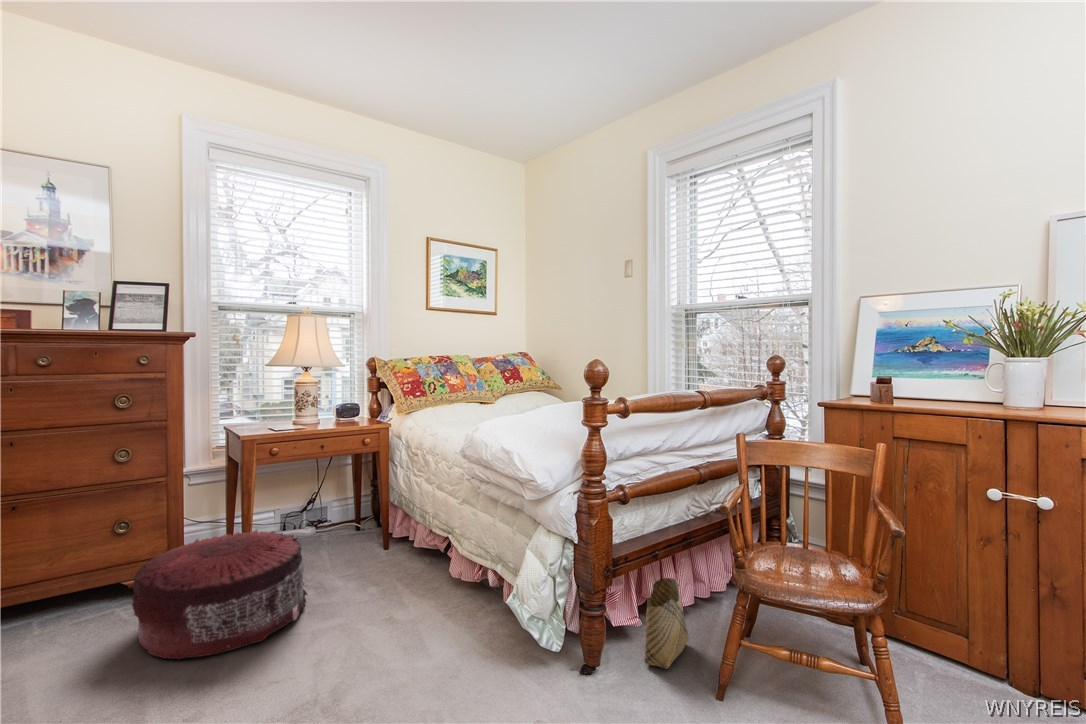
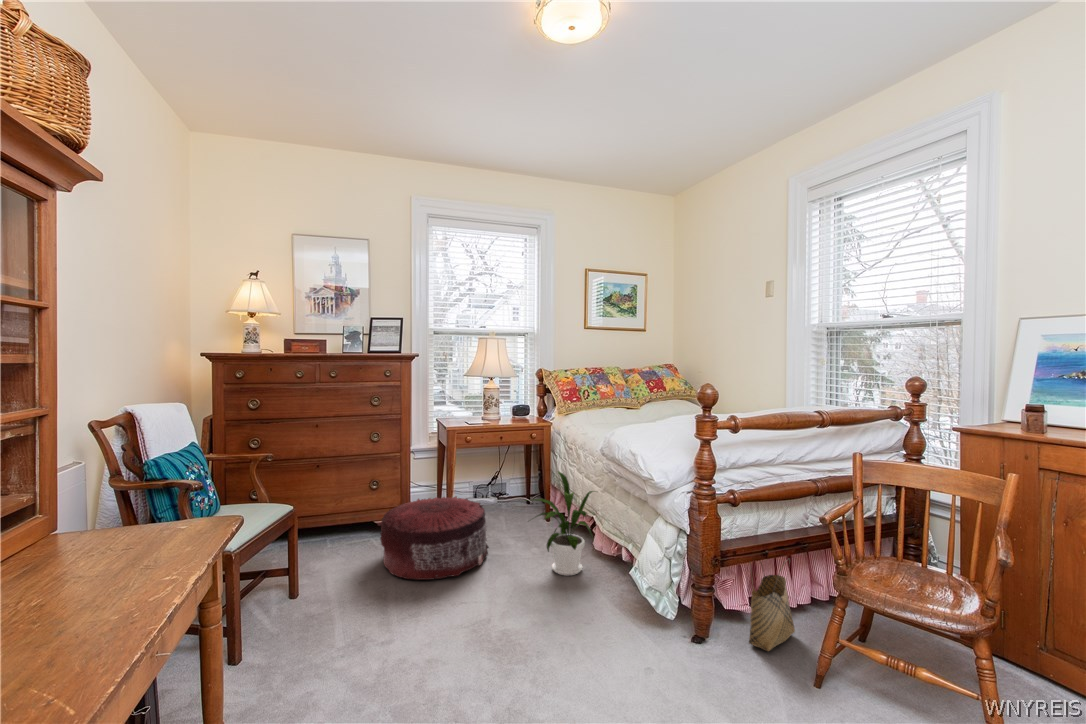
house plant: none [352,482,457,616] -> present [534,471,594,576]

